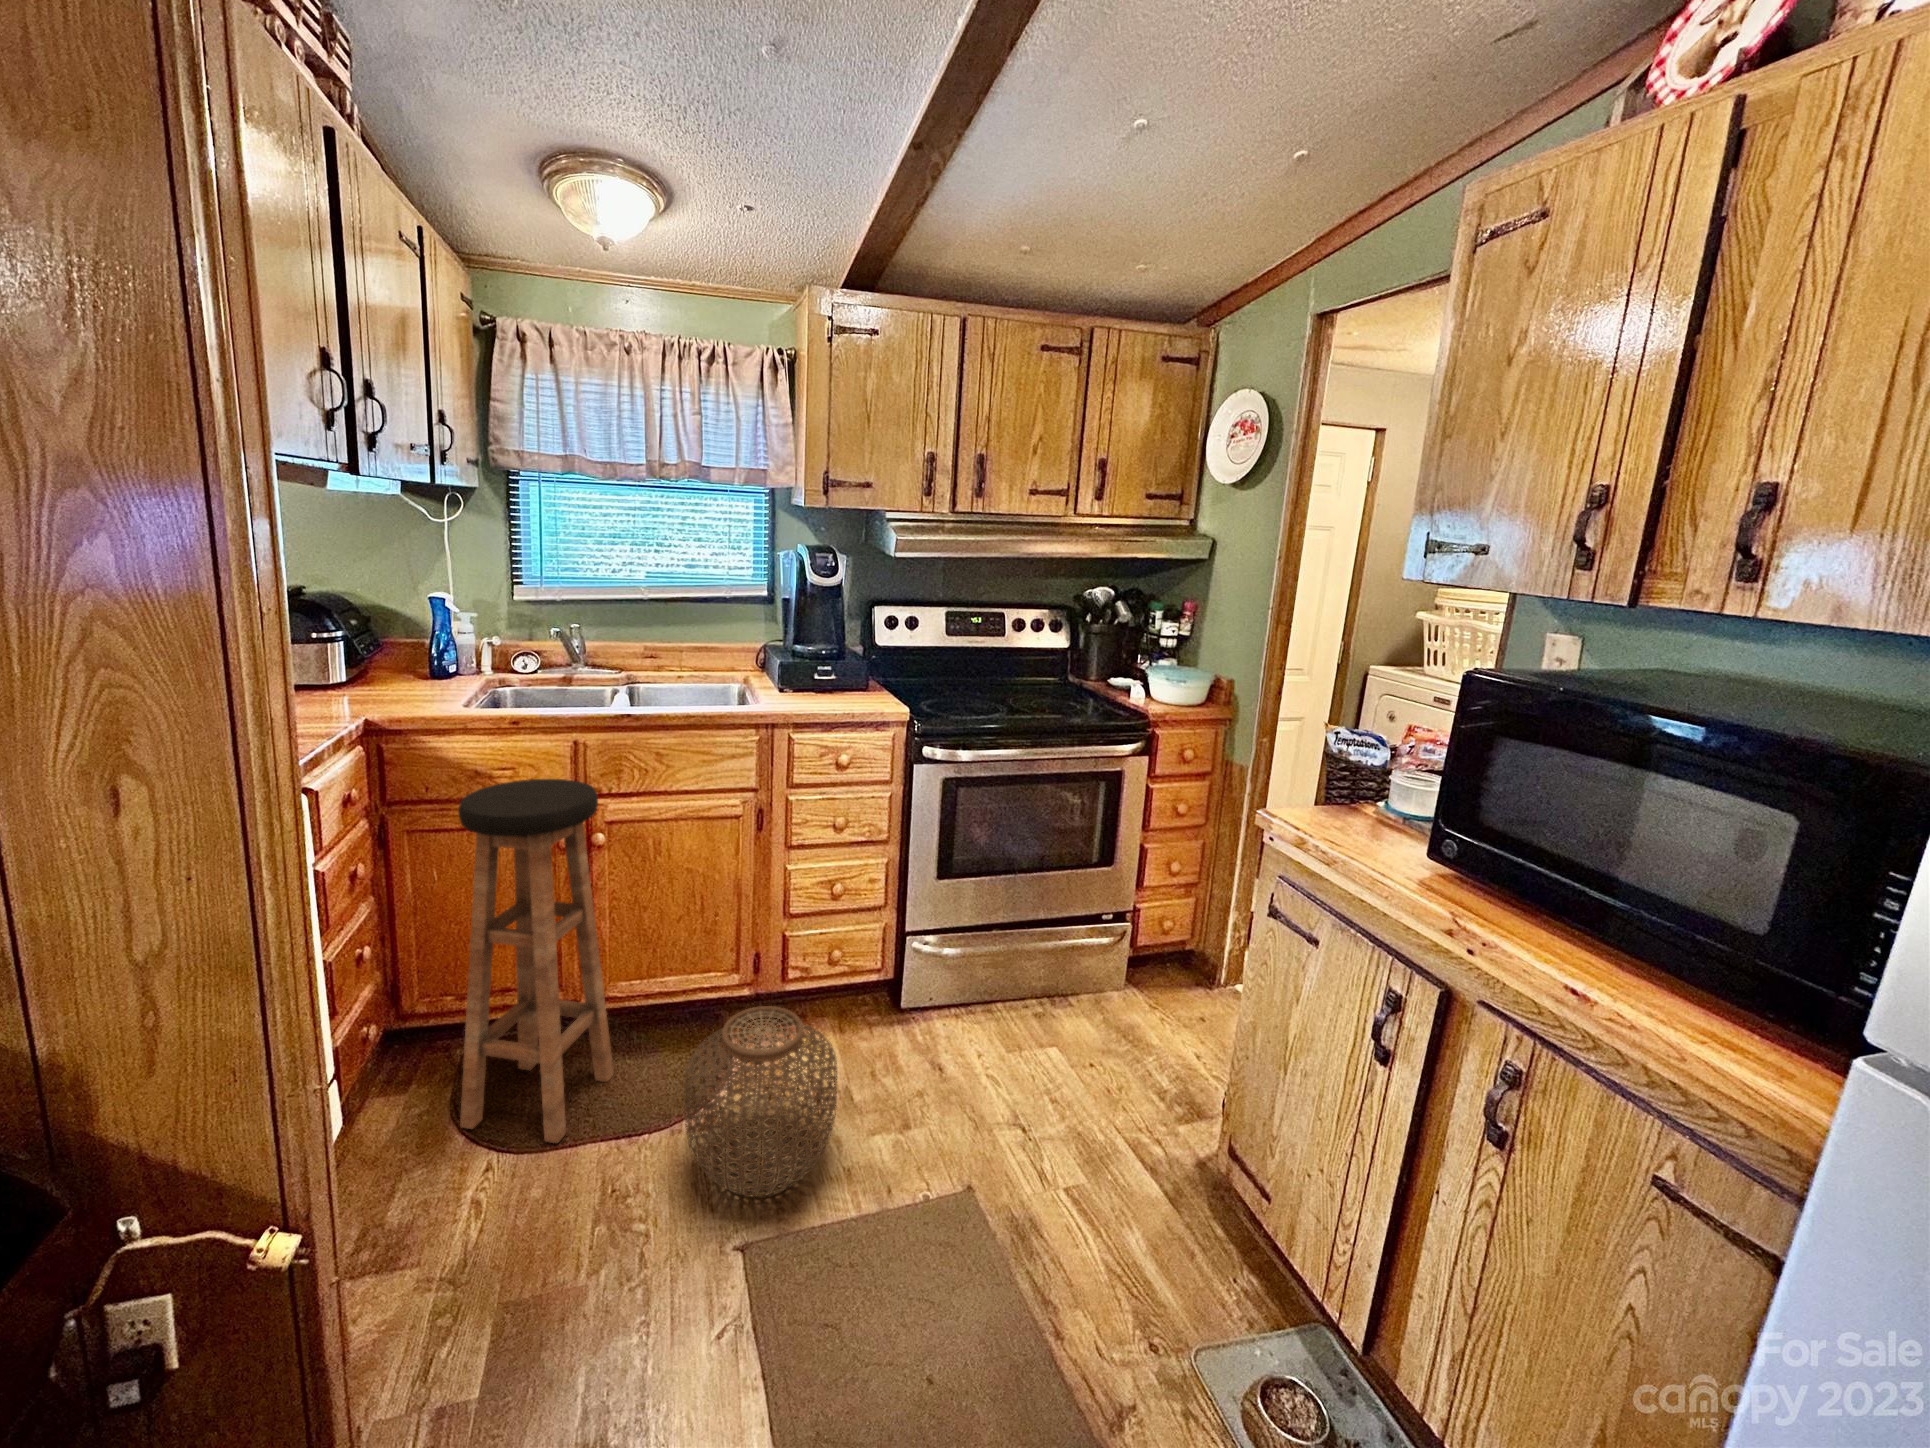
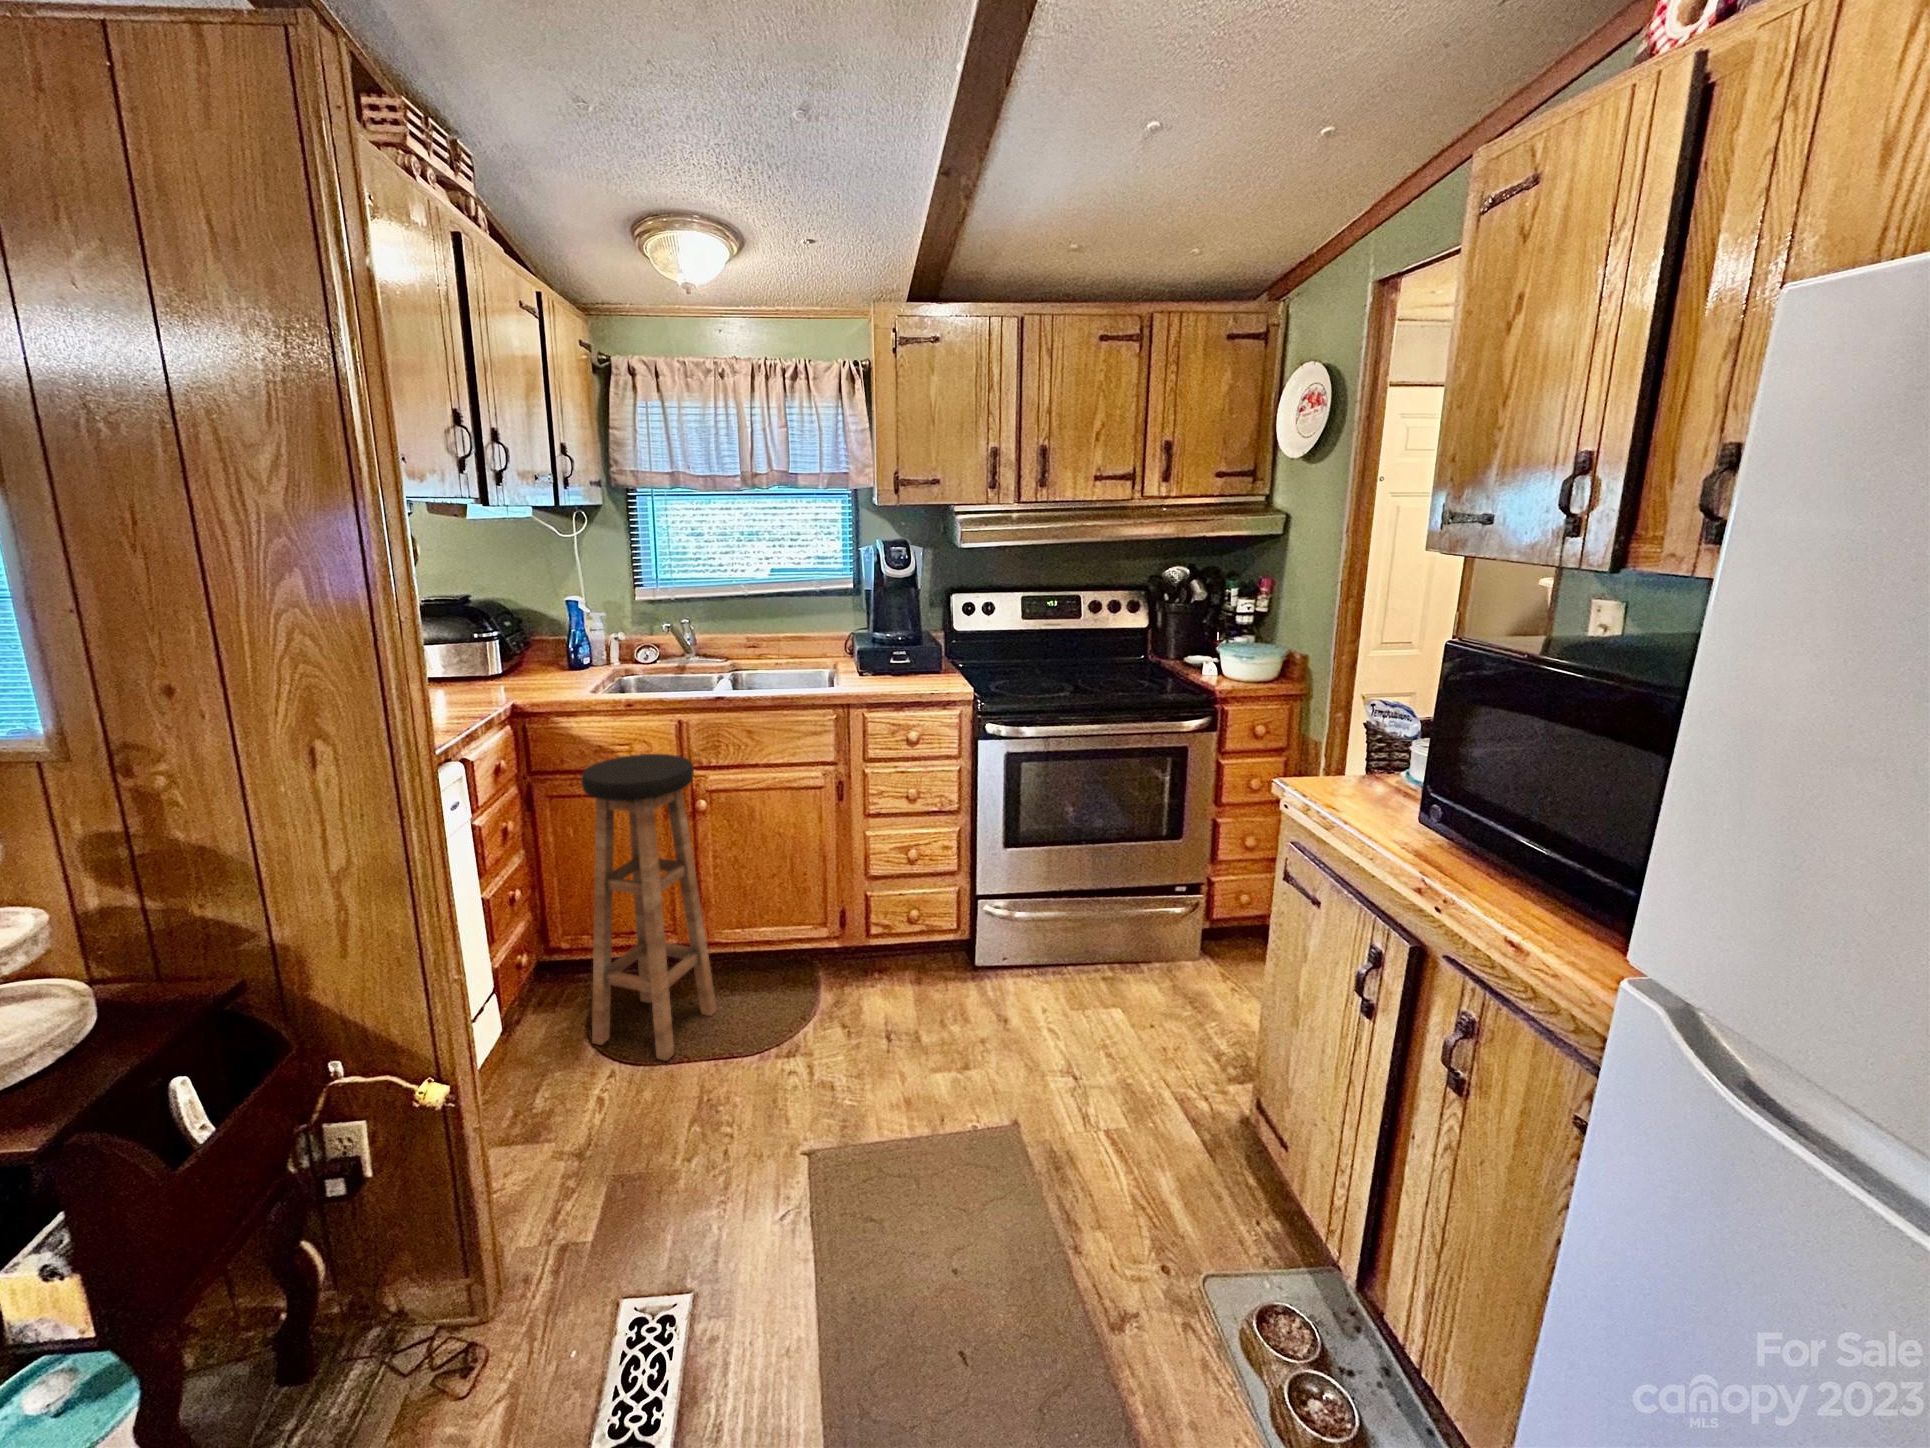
woven basket: present [685,1006,837,1197] -> none [764,953,896,1116]

